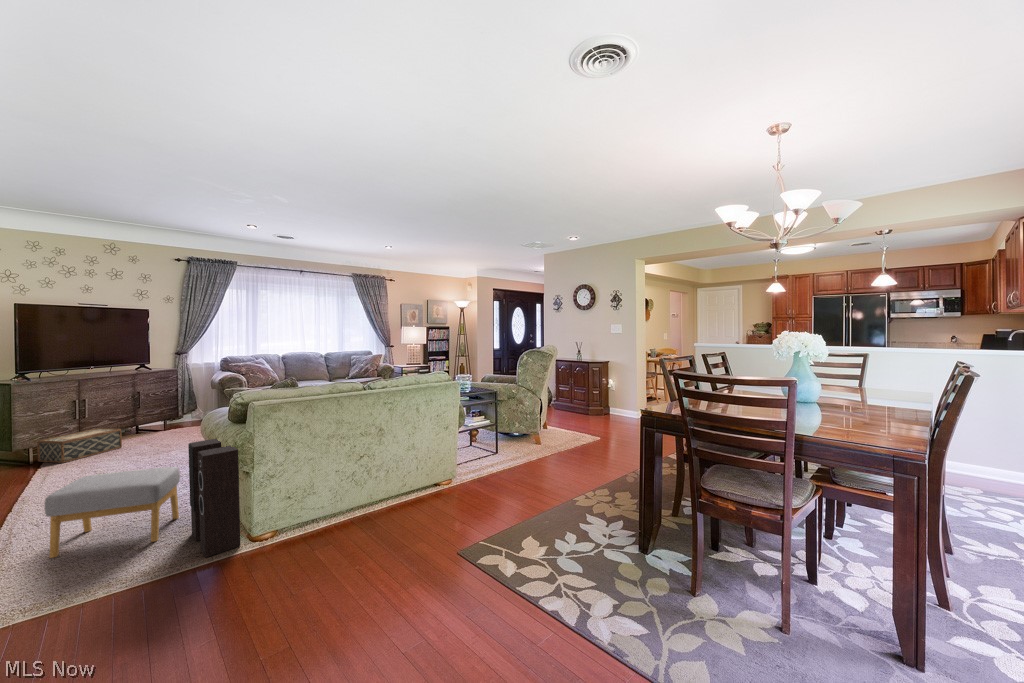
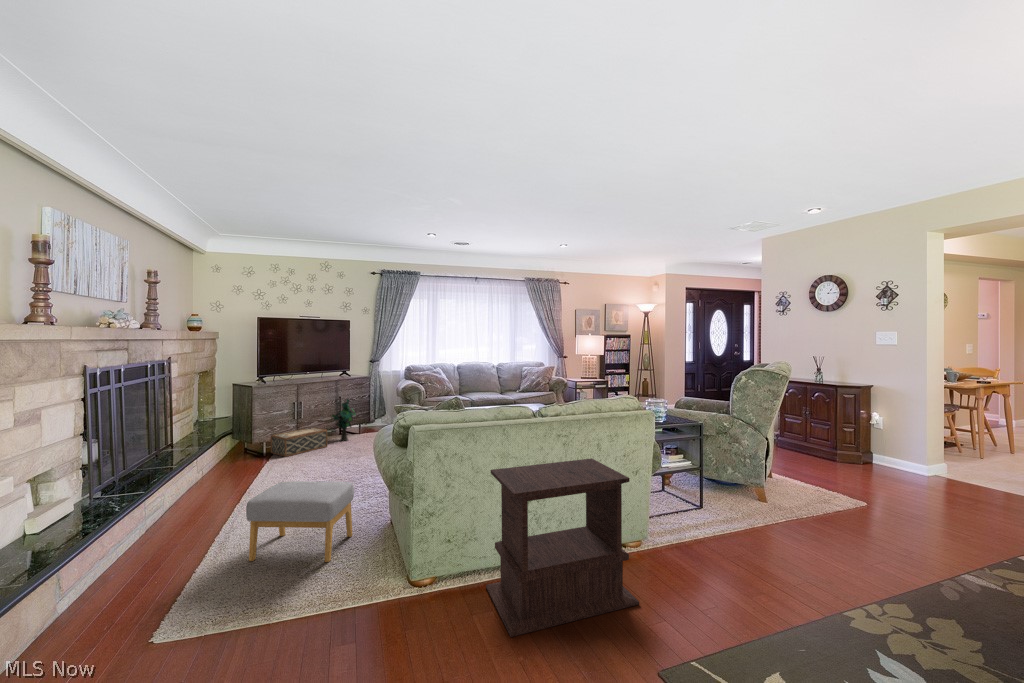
decorative plant: none [125,394,160,441] -> present [332,399,356,441]
side table: none [325,419,446,554] -> present [486,458,639,637]
speaker: present [188,439,240,557] -> none [357,459,399,597]

